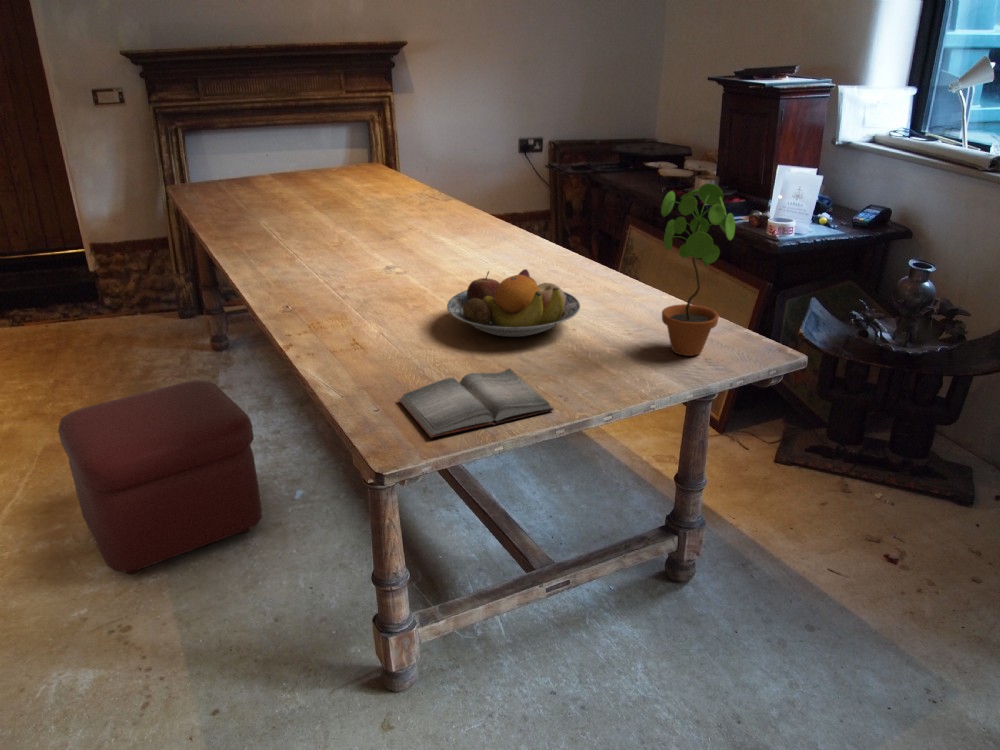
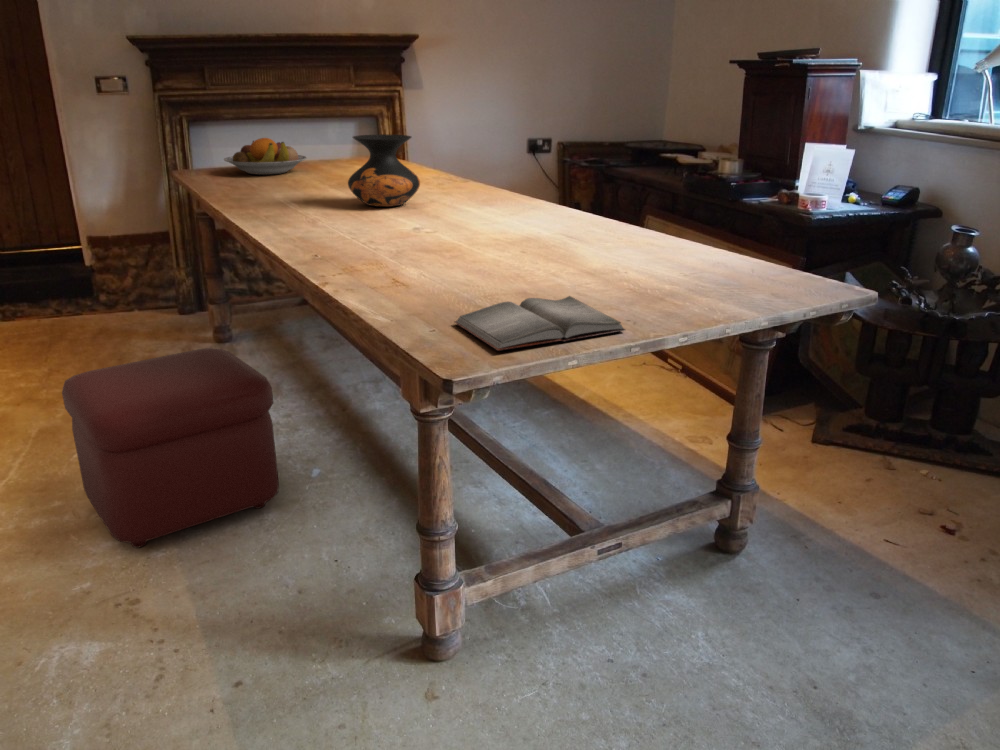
vase: none [327,167,397,239] -> present [348,134,420,207]
potted plant: present [661,183,735,356] -> none [726,105,807,291]
fruit bowl: present [447,269,580,337] -> present [224,138,307,175]

